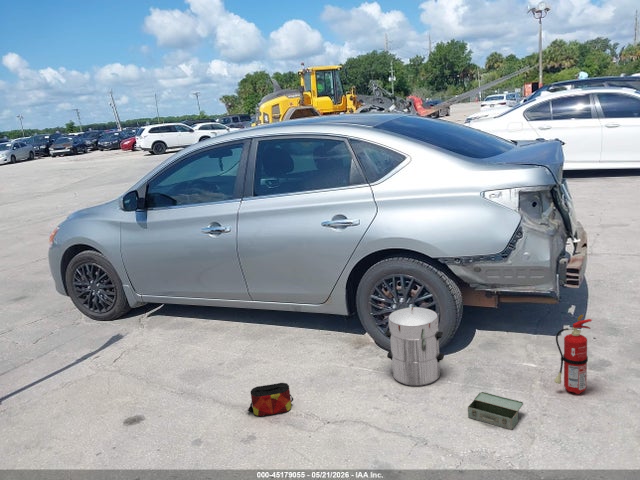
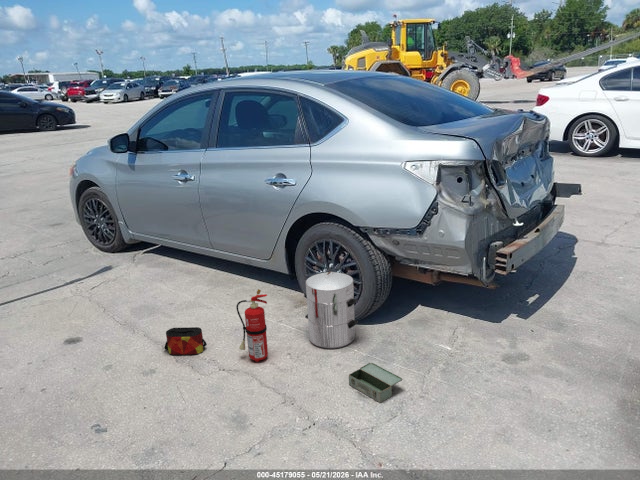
fire extinguisher: present [554,315,592,394] -> present [236,289,268,362]

